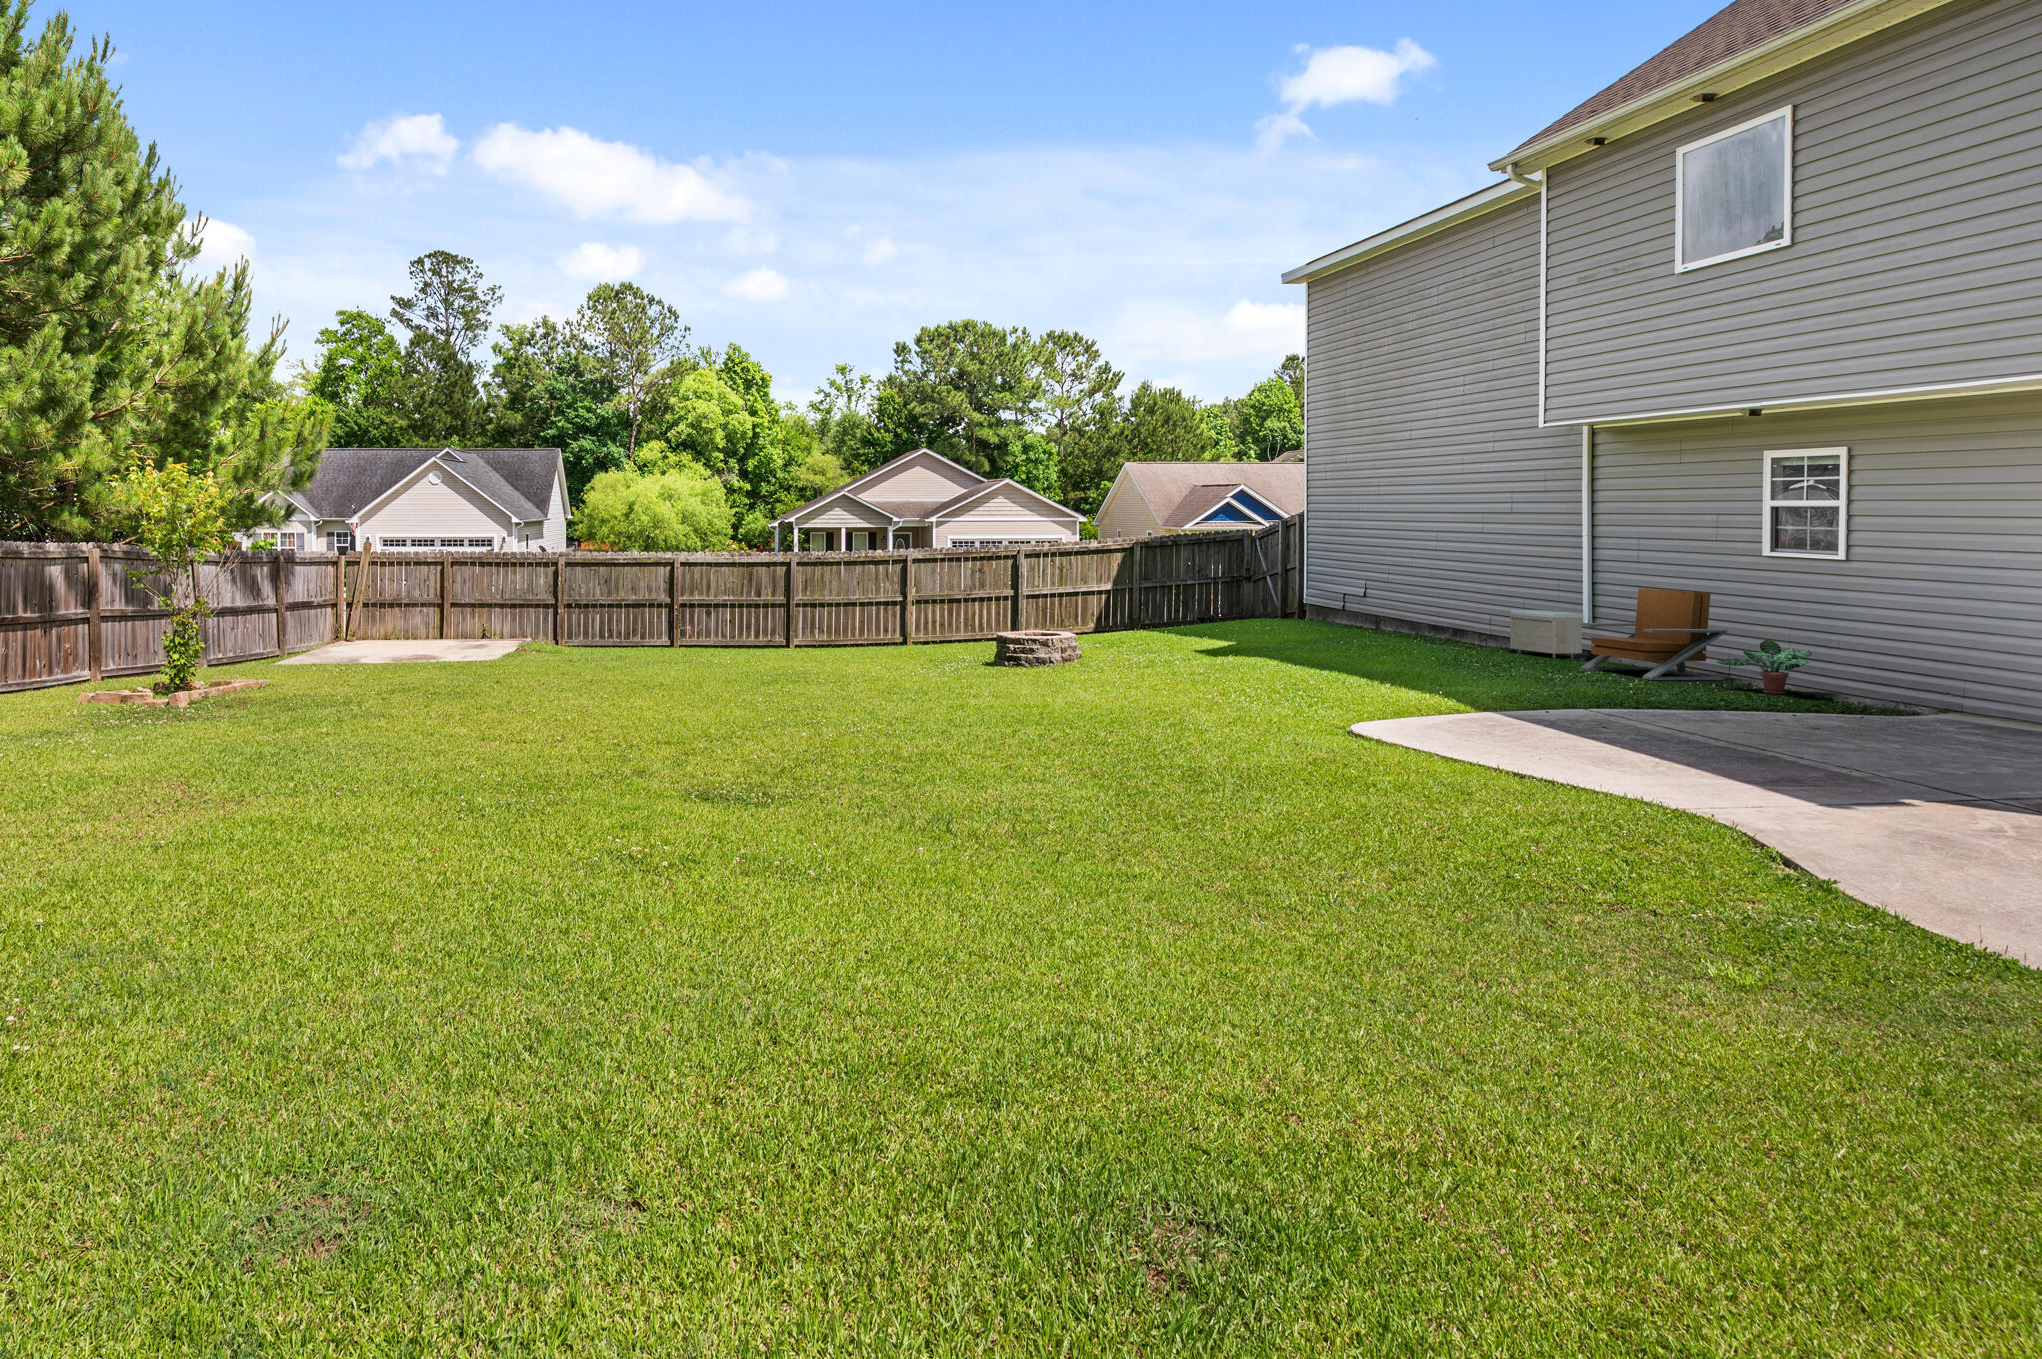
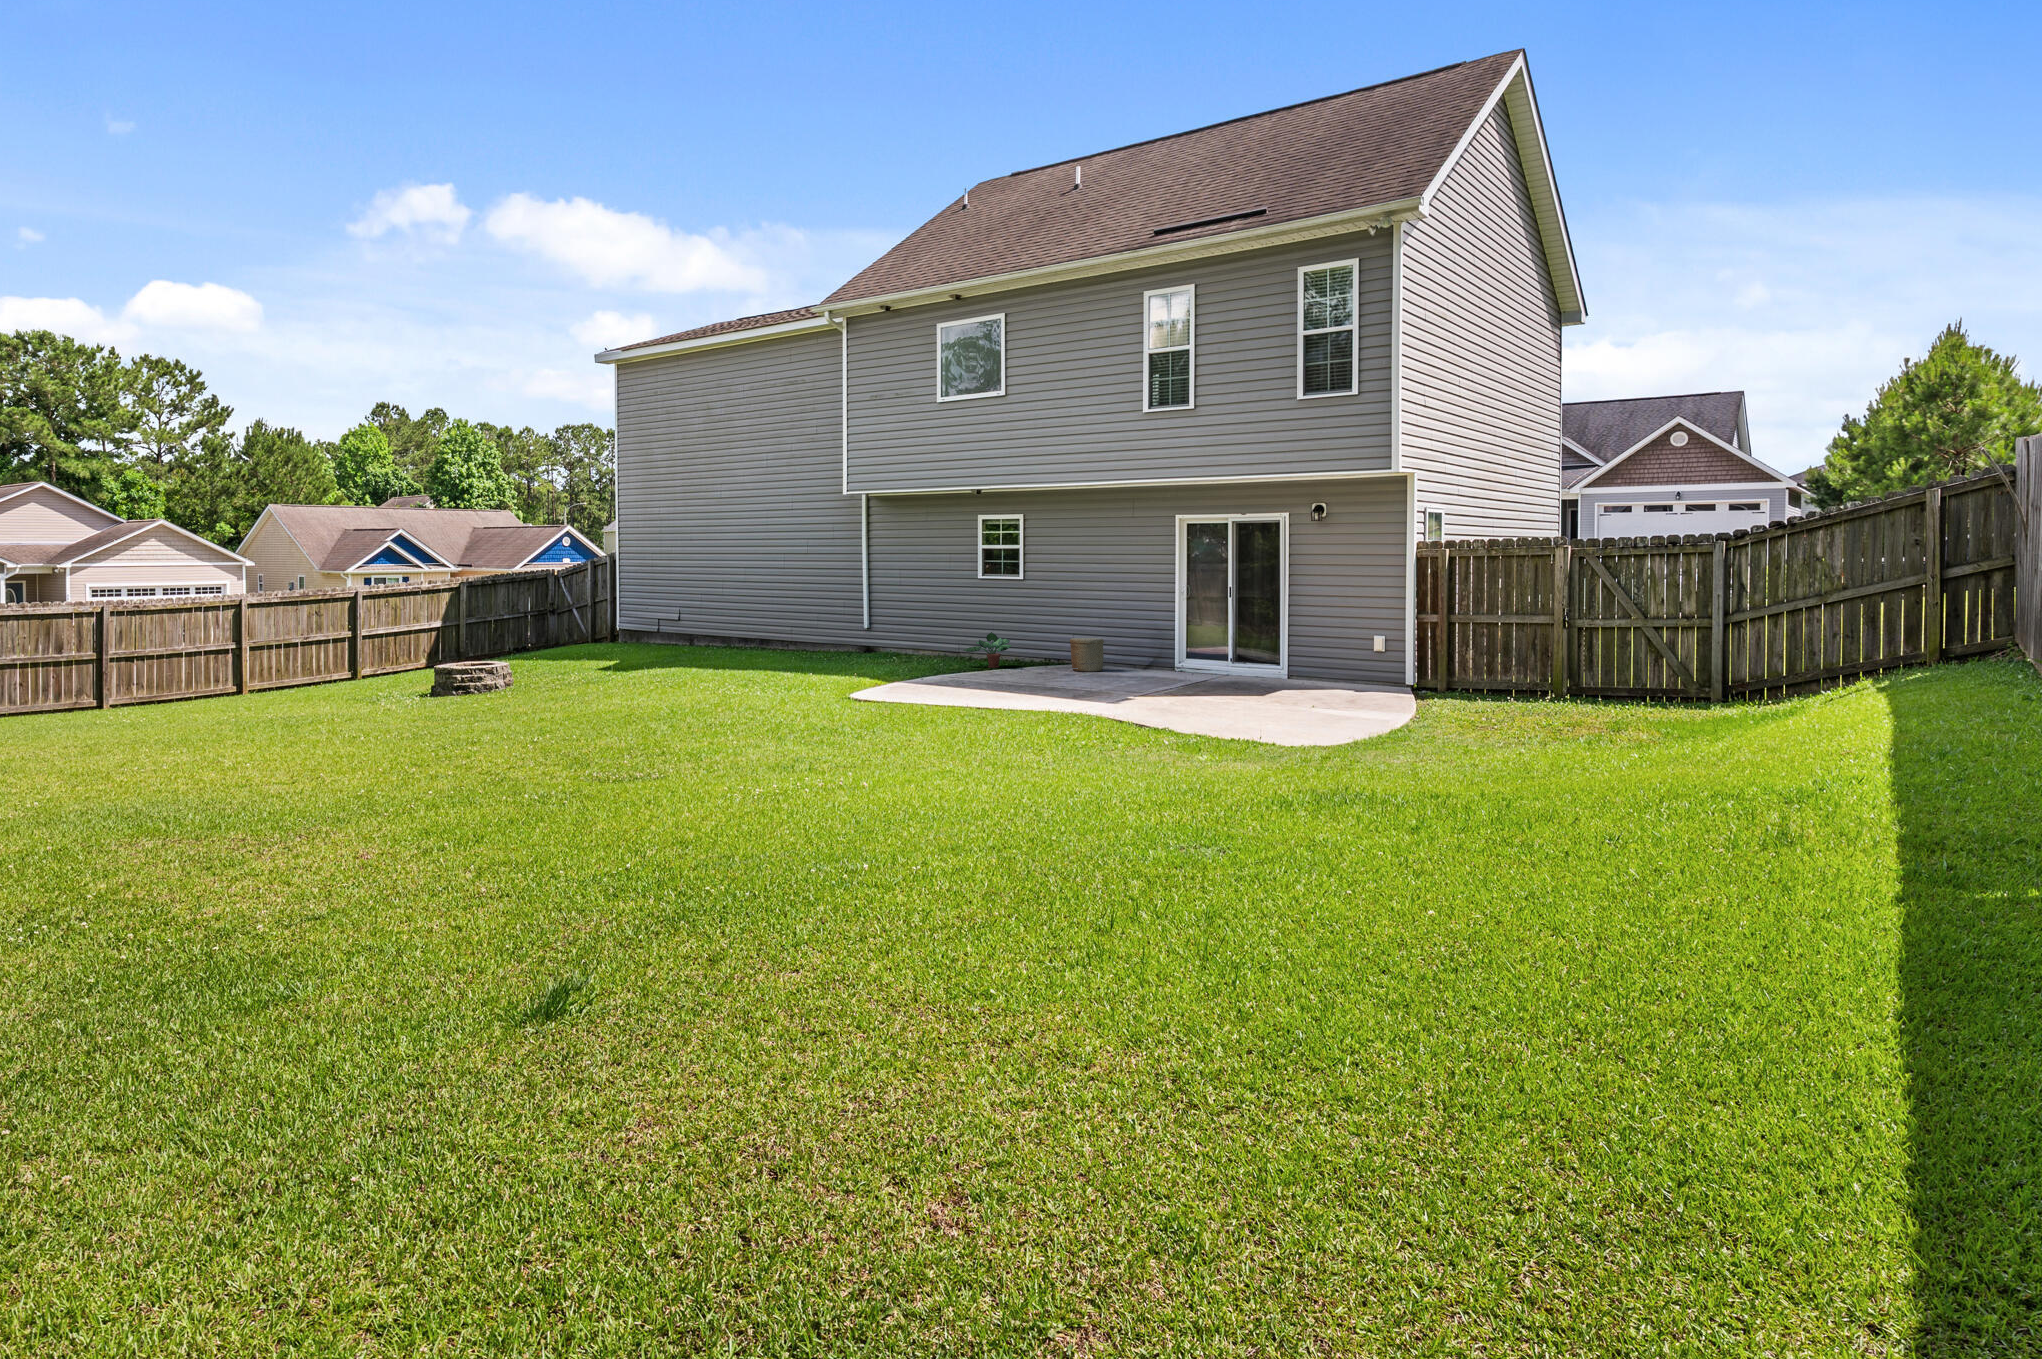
lounge chair: present [1581,588,1727,680] -> none [875,604,959,666]
storage bench: present [1510,610,1583,658] -> none [813,625,861,659]
woven basket: none [1920,660,2000,721] -> present [1070,638,1104,672]

